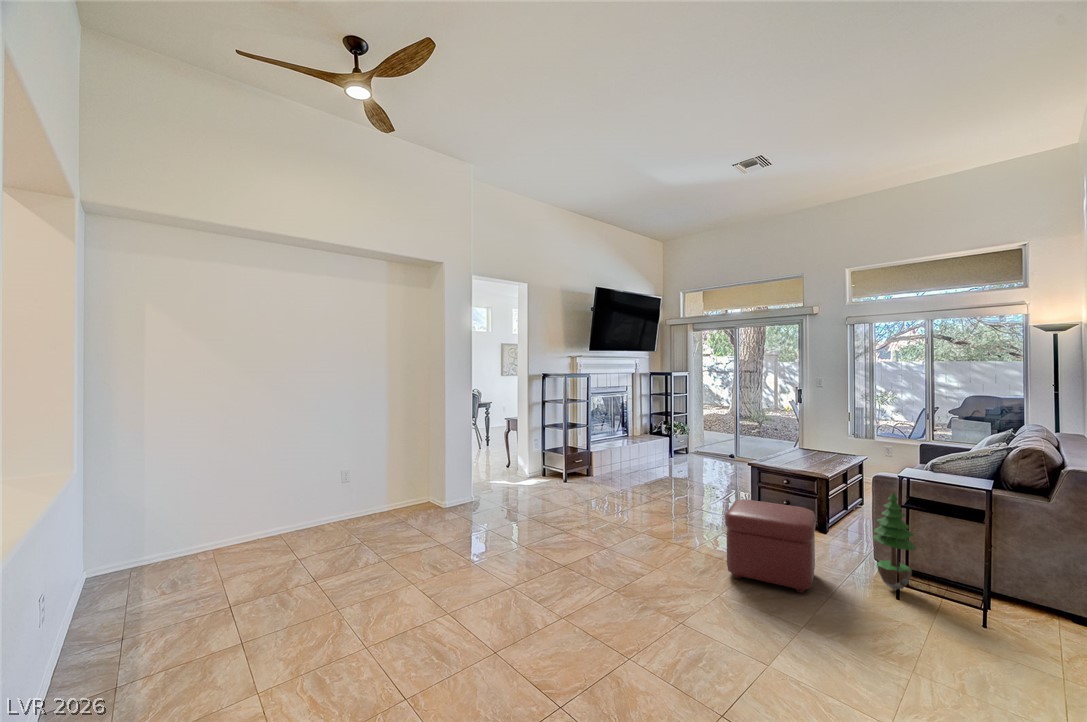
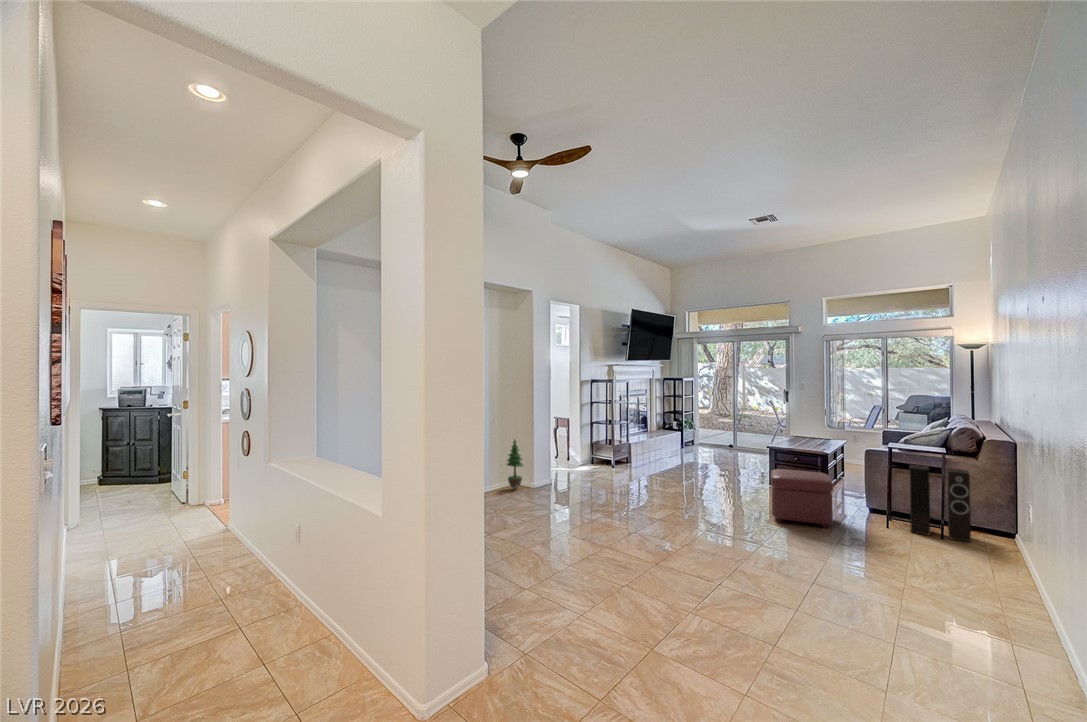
potted tree: present [873,492,916,590] -> present [507,440,523,489]
speaker: none [935,503,1037,638] -> present [909,465,971,542]

